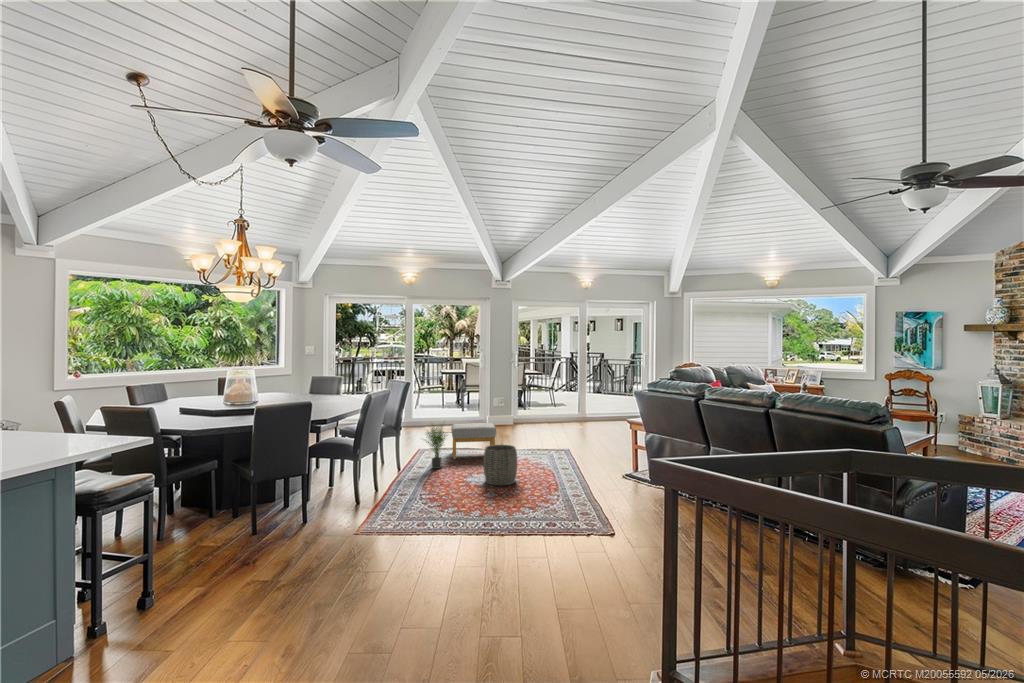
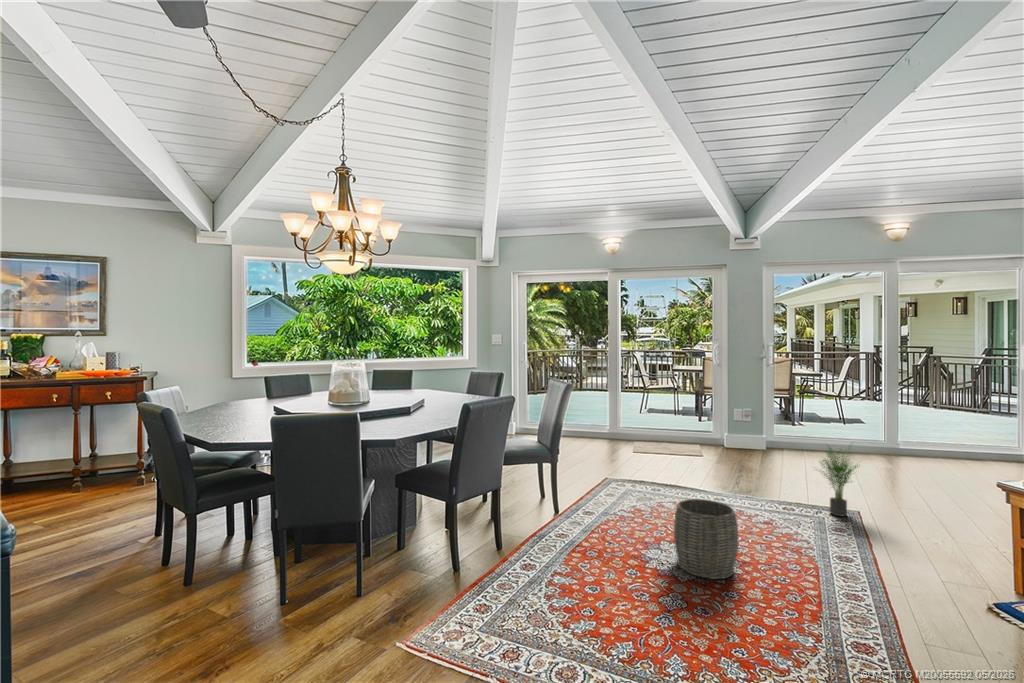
footstool: present [451,423,496,459] -> none [643,447,715,509]
potted plant: present [427,425,446,469] -> present [821,449,858,516]

